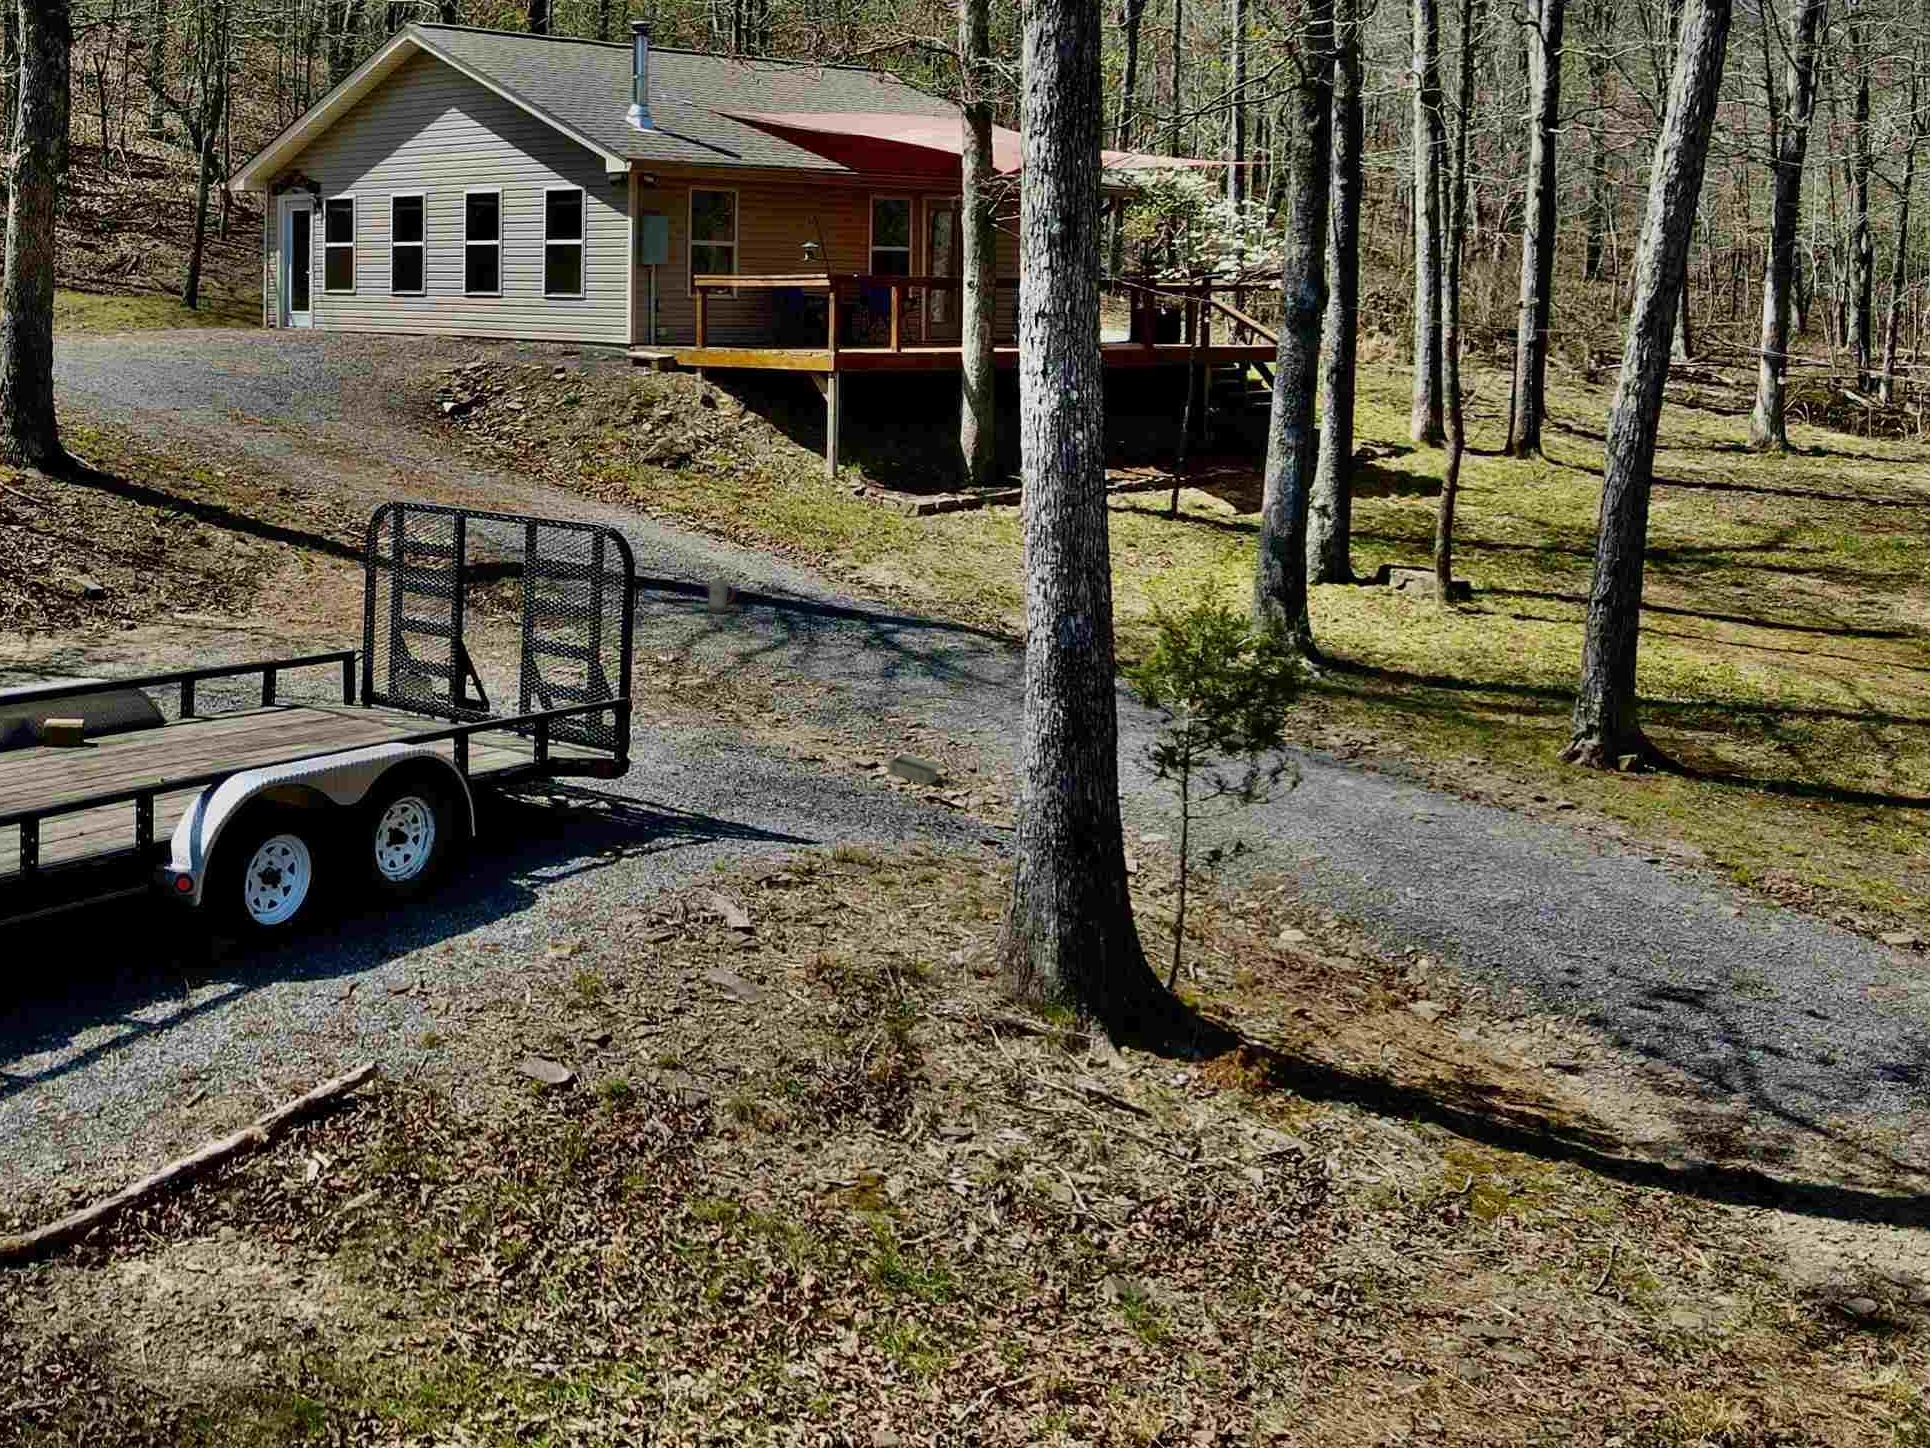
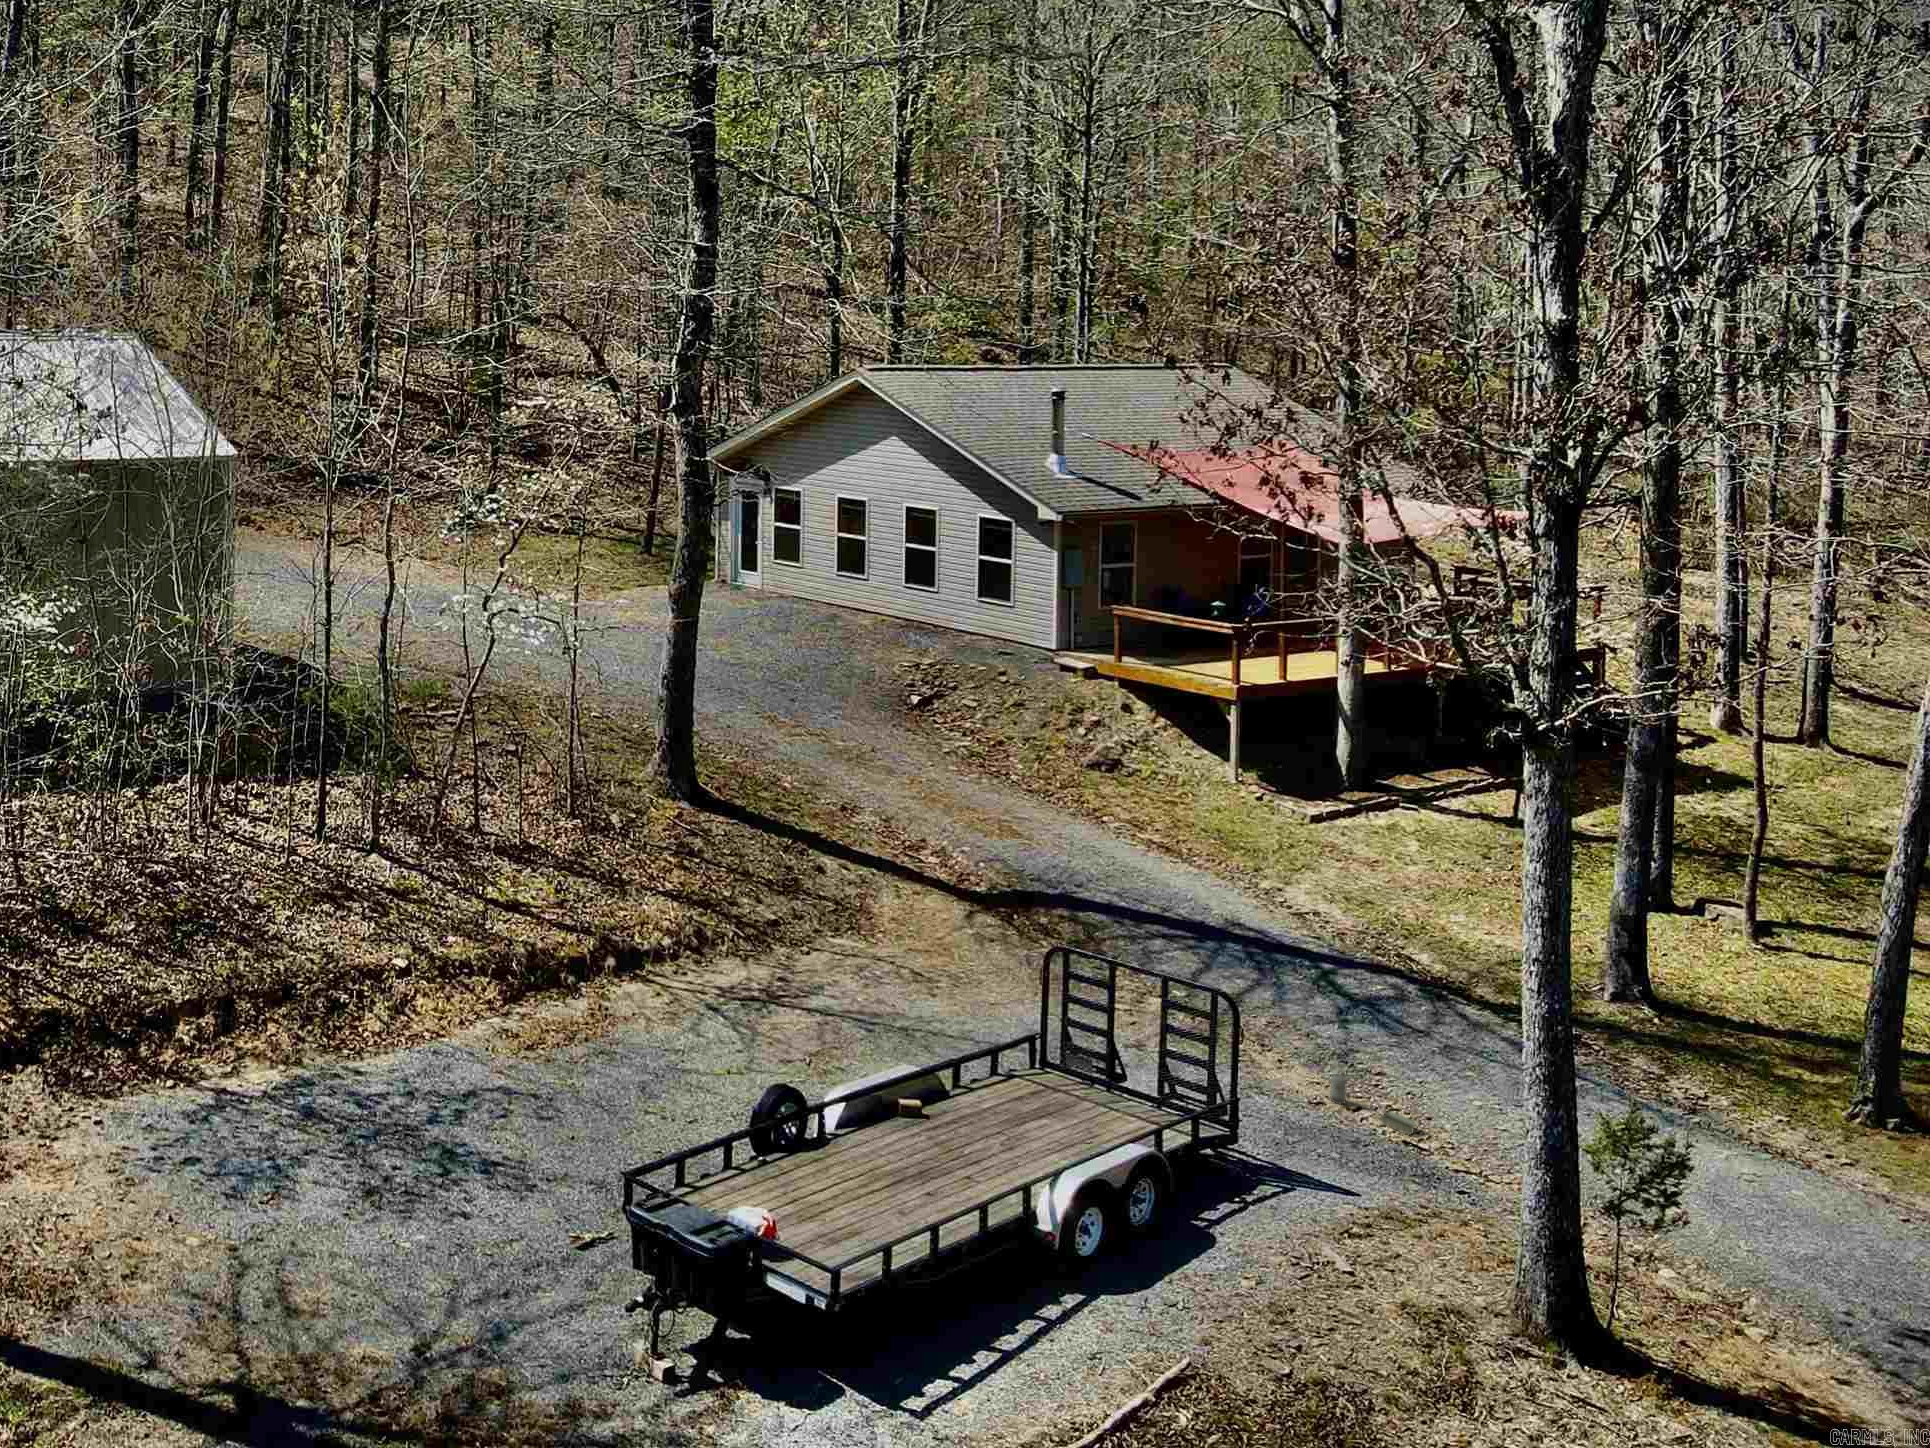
watering can: present [708,578,733,614] -> present [1323,1071,1347,1105]

